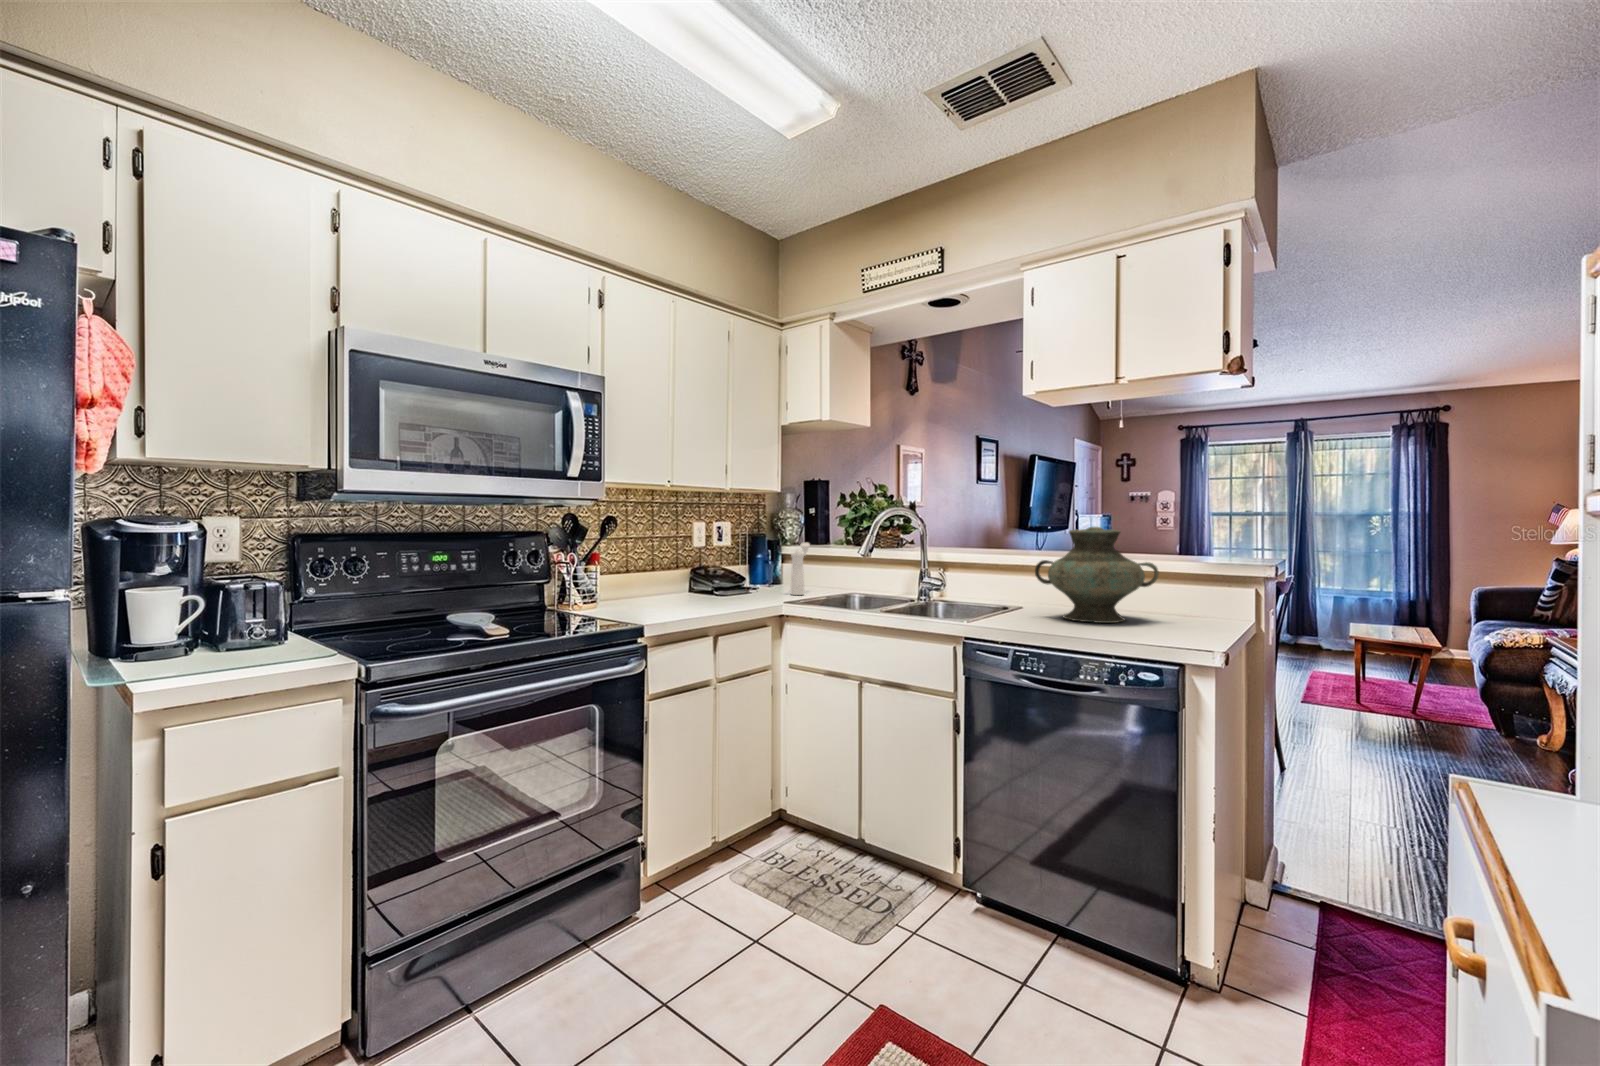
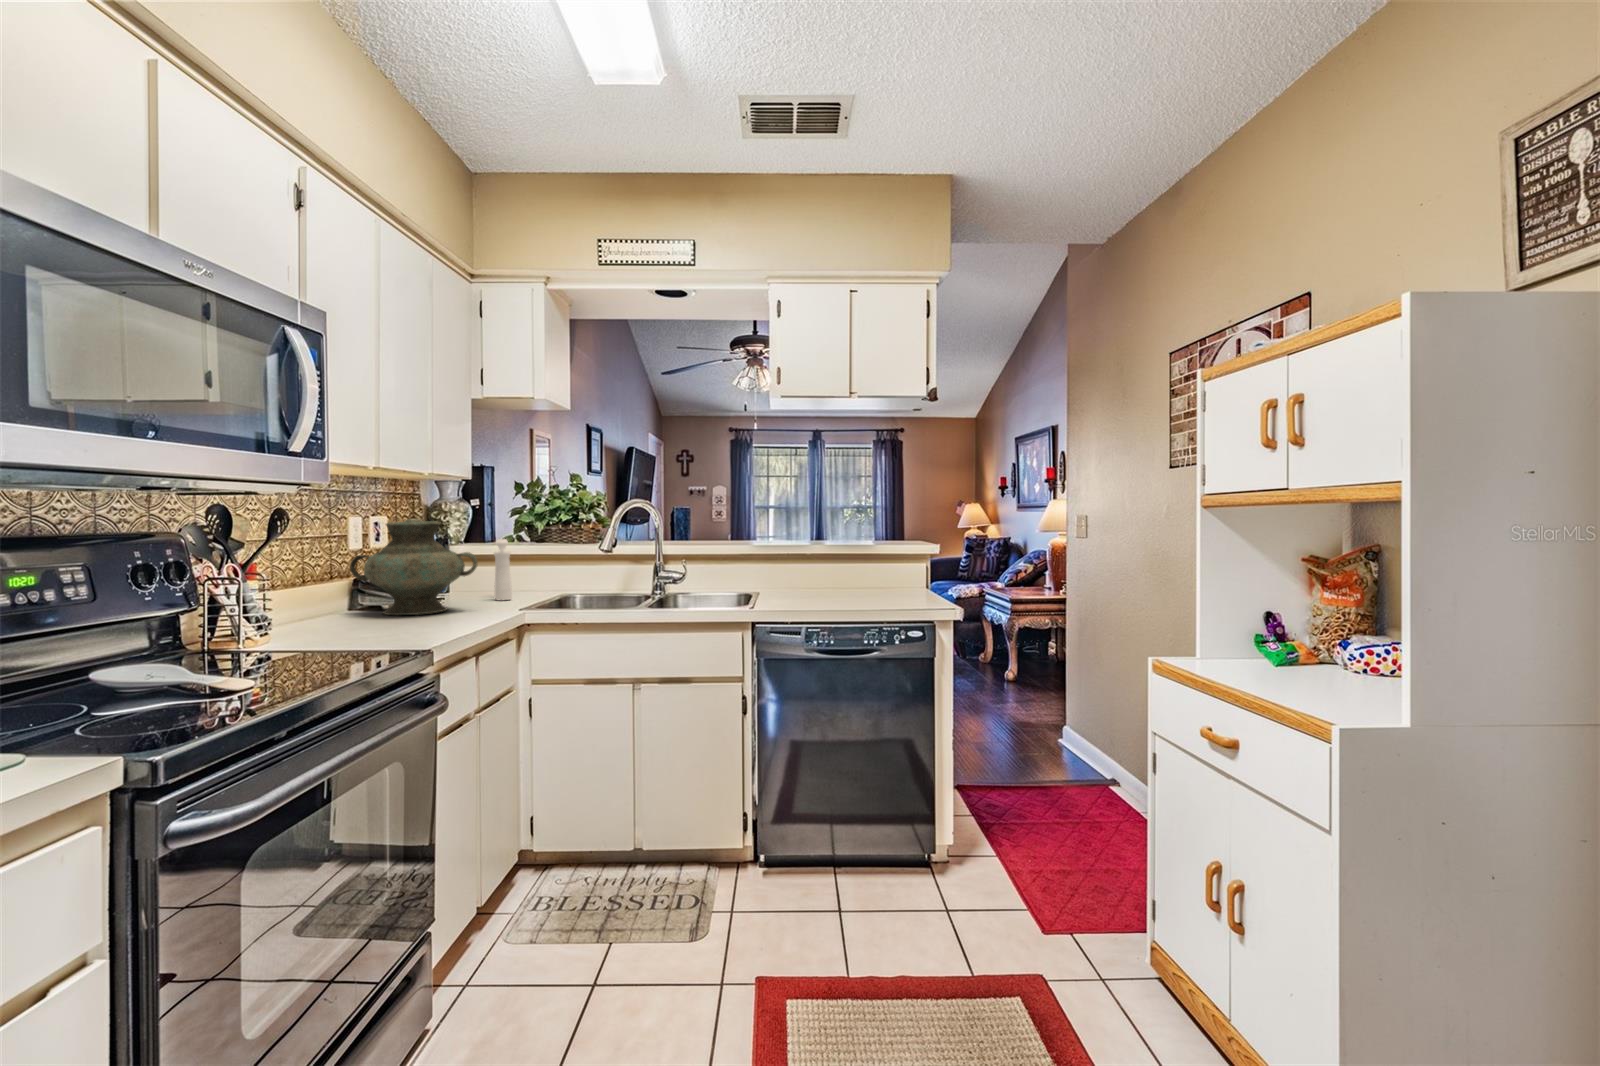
vase: present [1035,527,1159,623] -> present [350,519,478,615]

